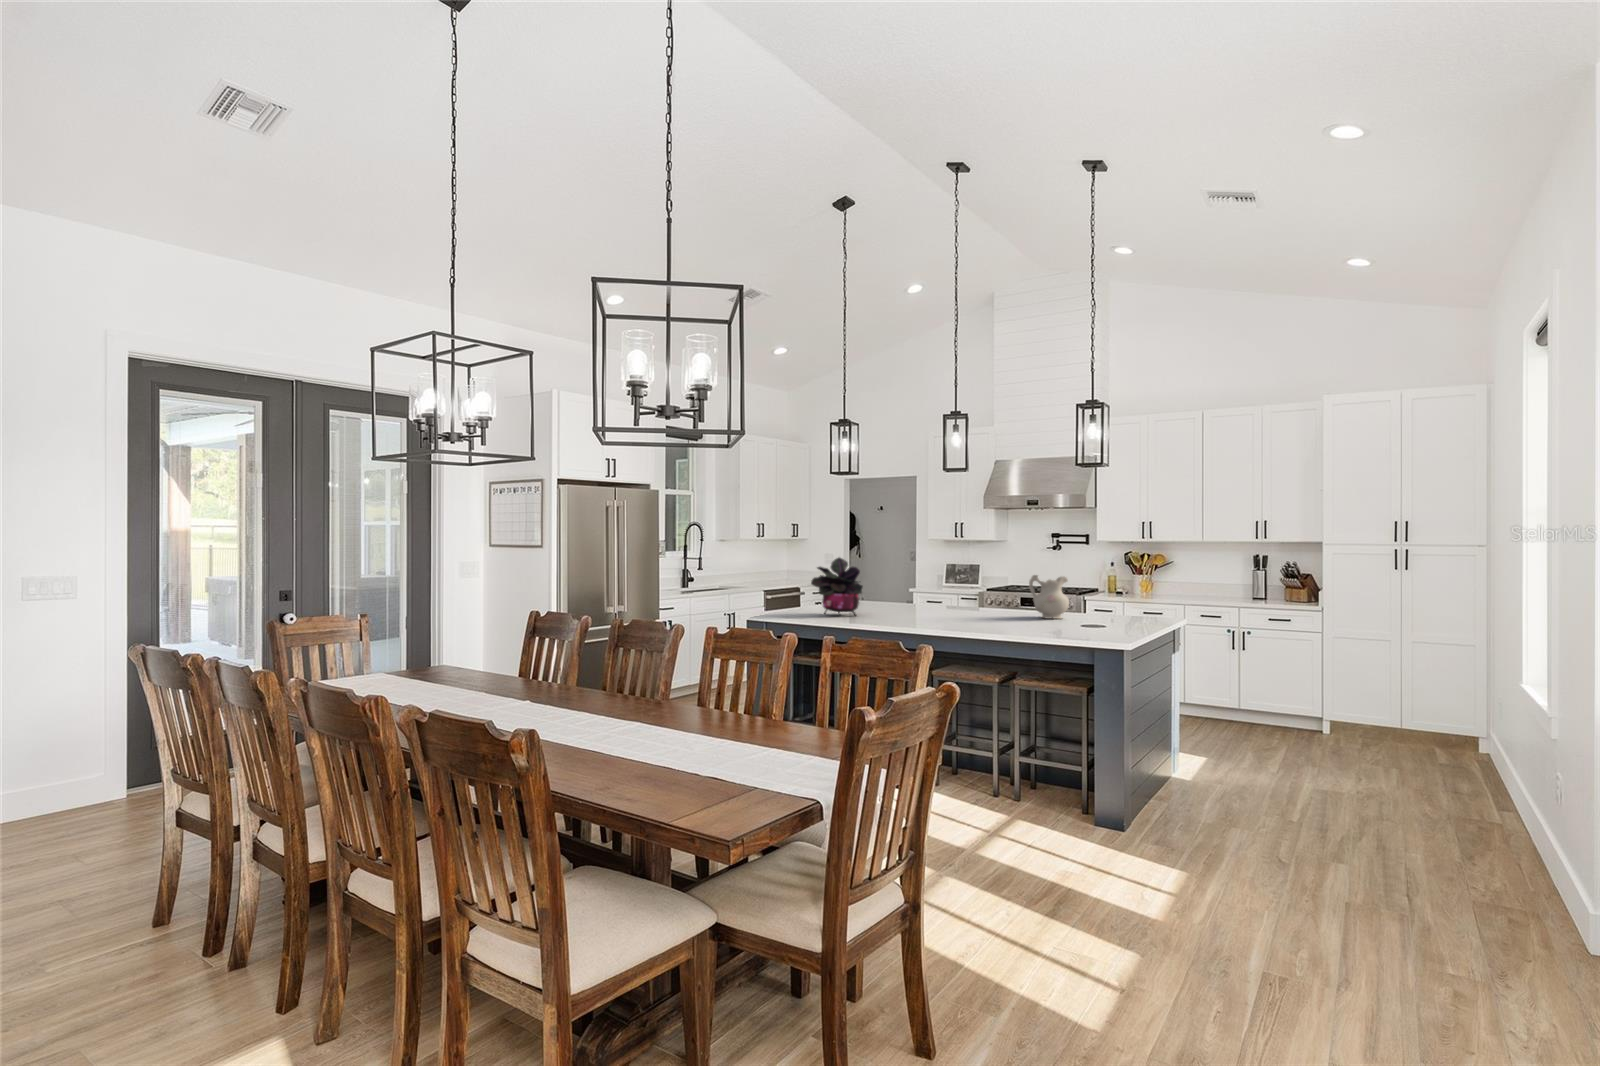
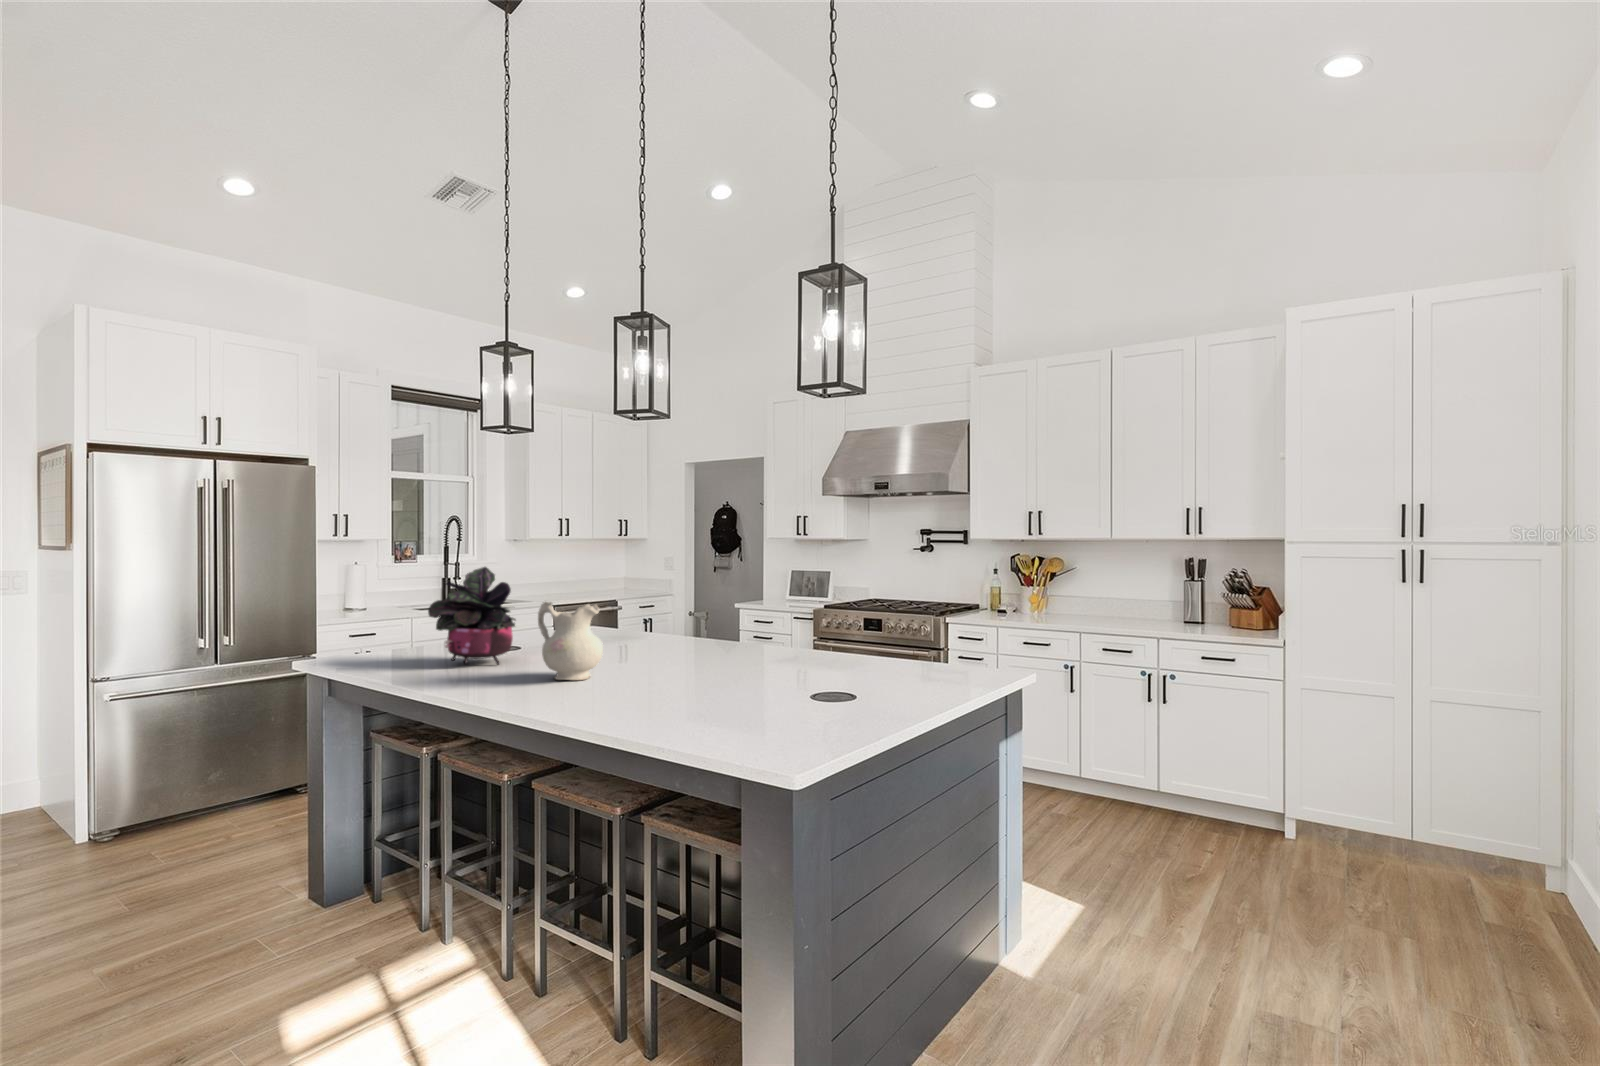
ceramic pitcher: present [1029,575,1069,619] -> present [538,602,603,680]

